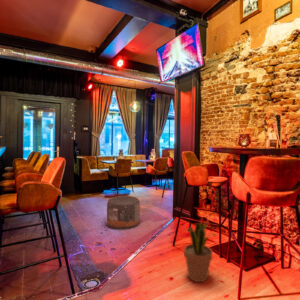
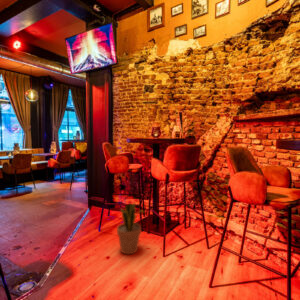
pouf: present [107,196,140,230] -> none [17,191,57,229]

